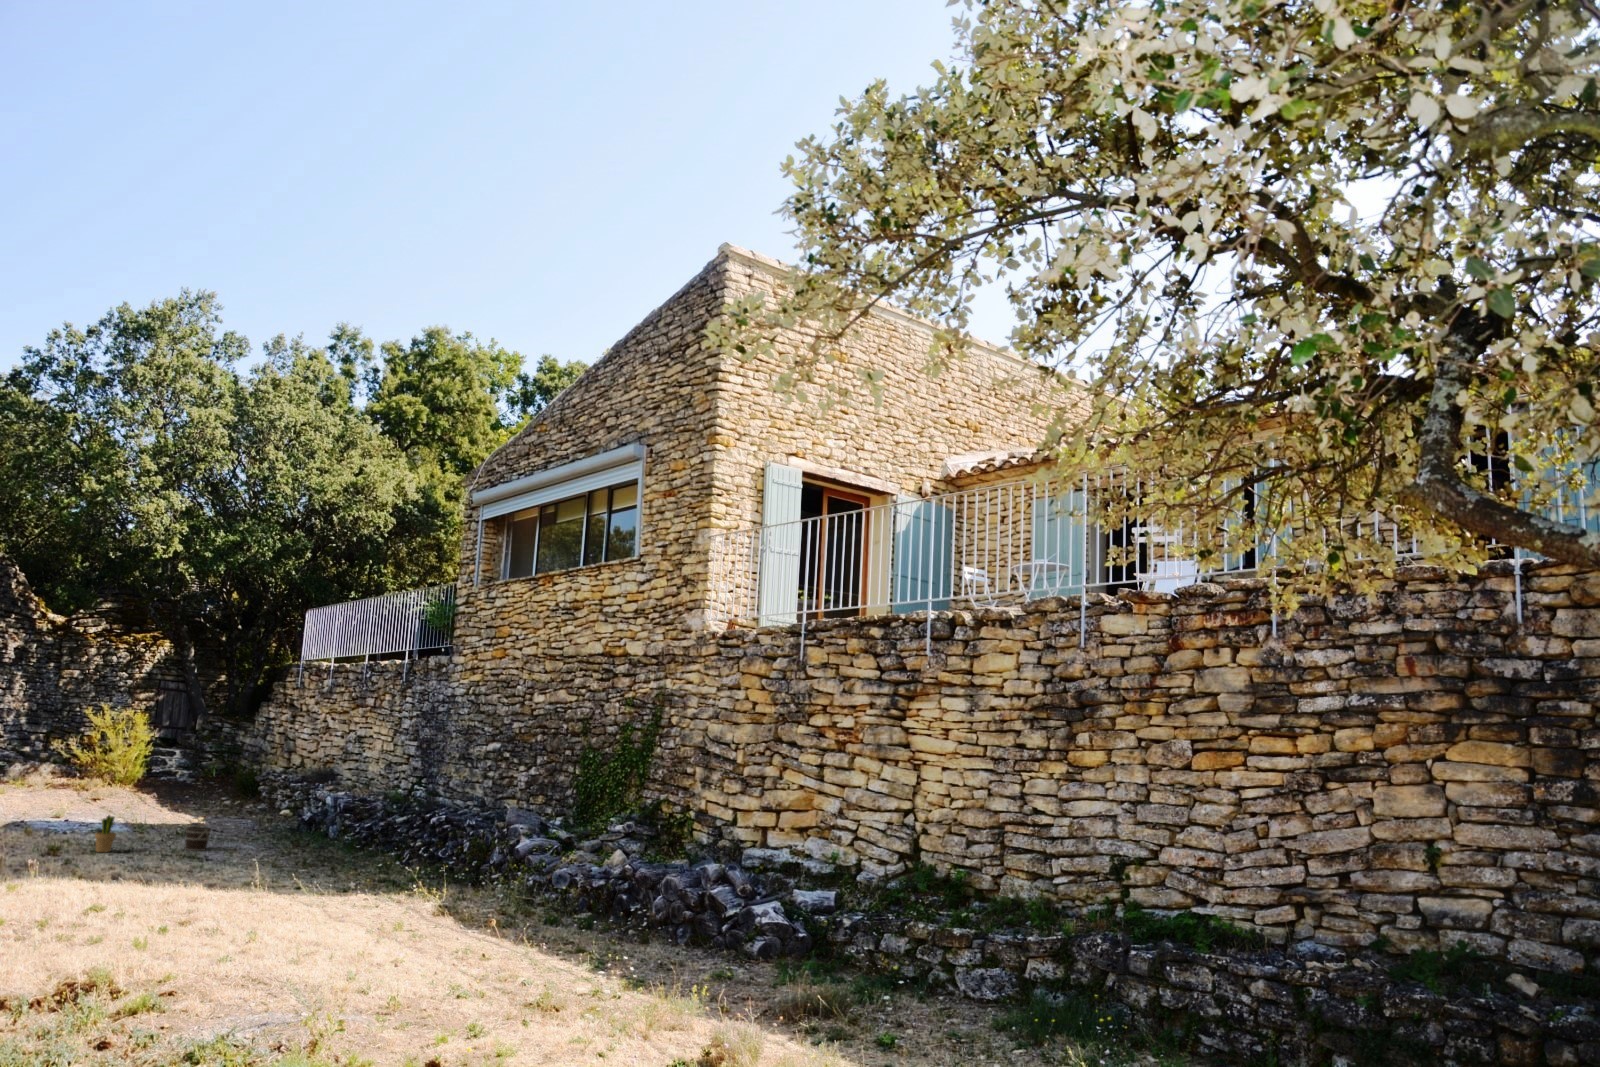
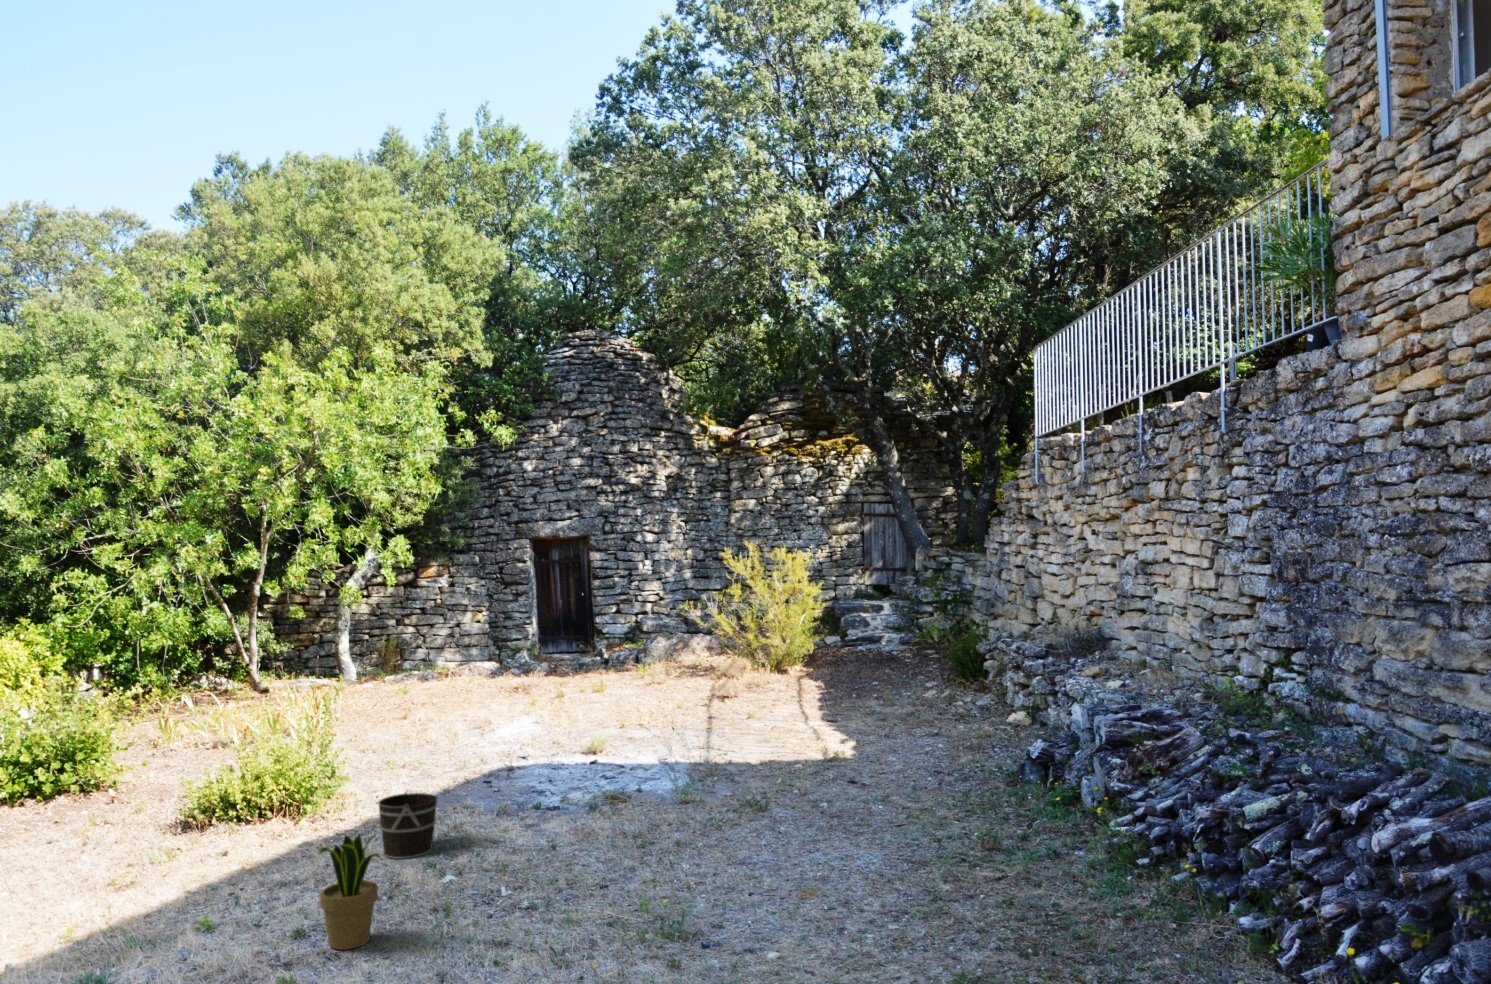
bucket: present [185,827,211,851] -> present [377,793,437,859]

